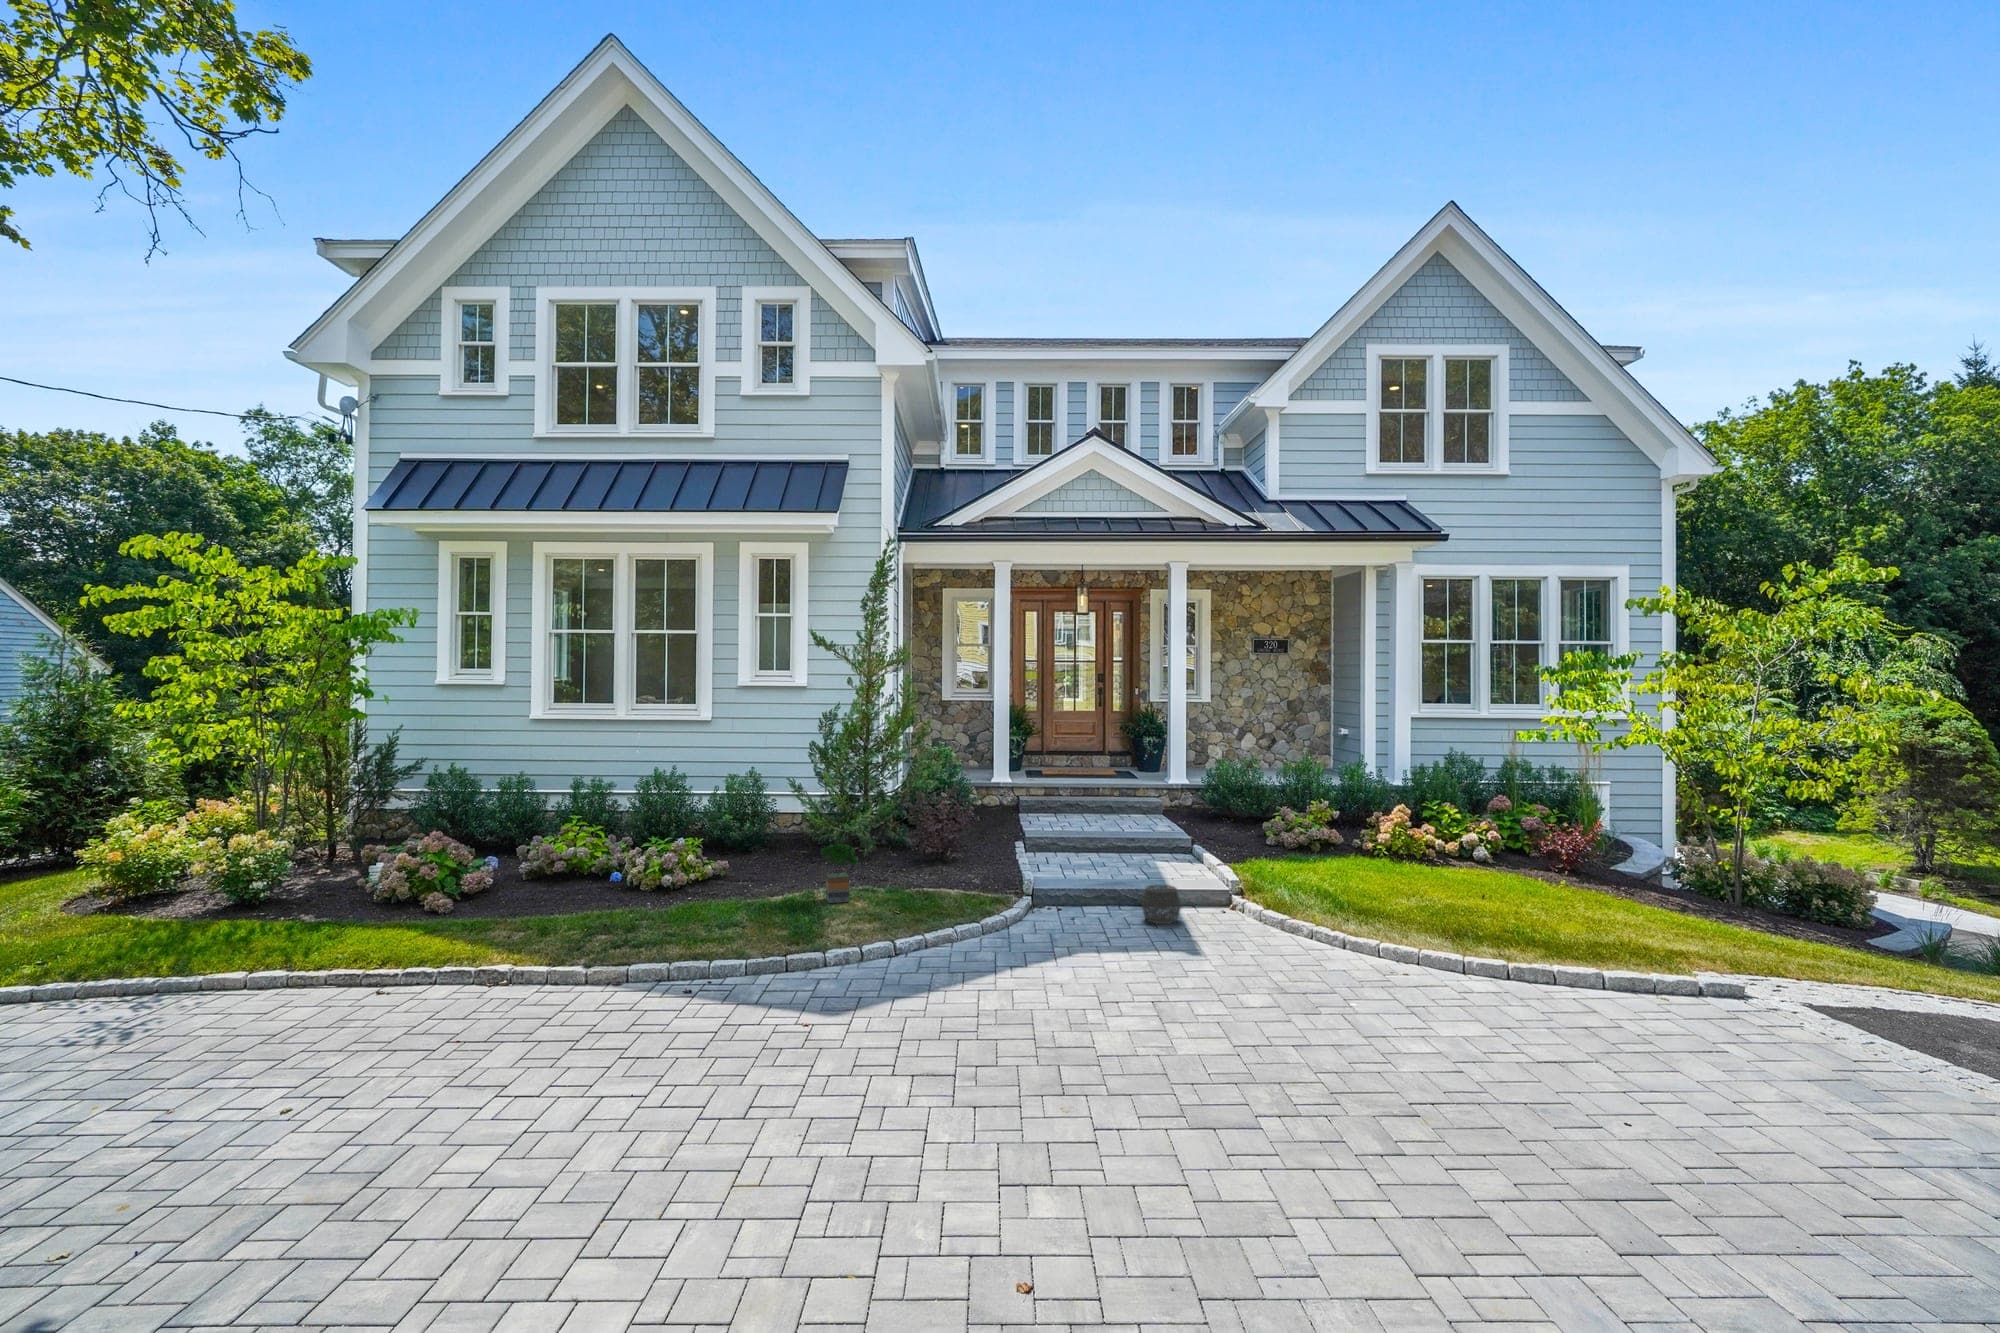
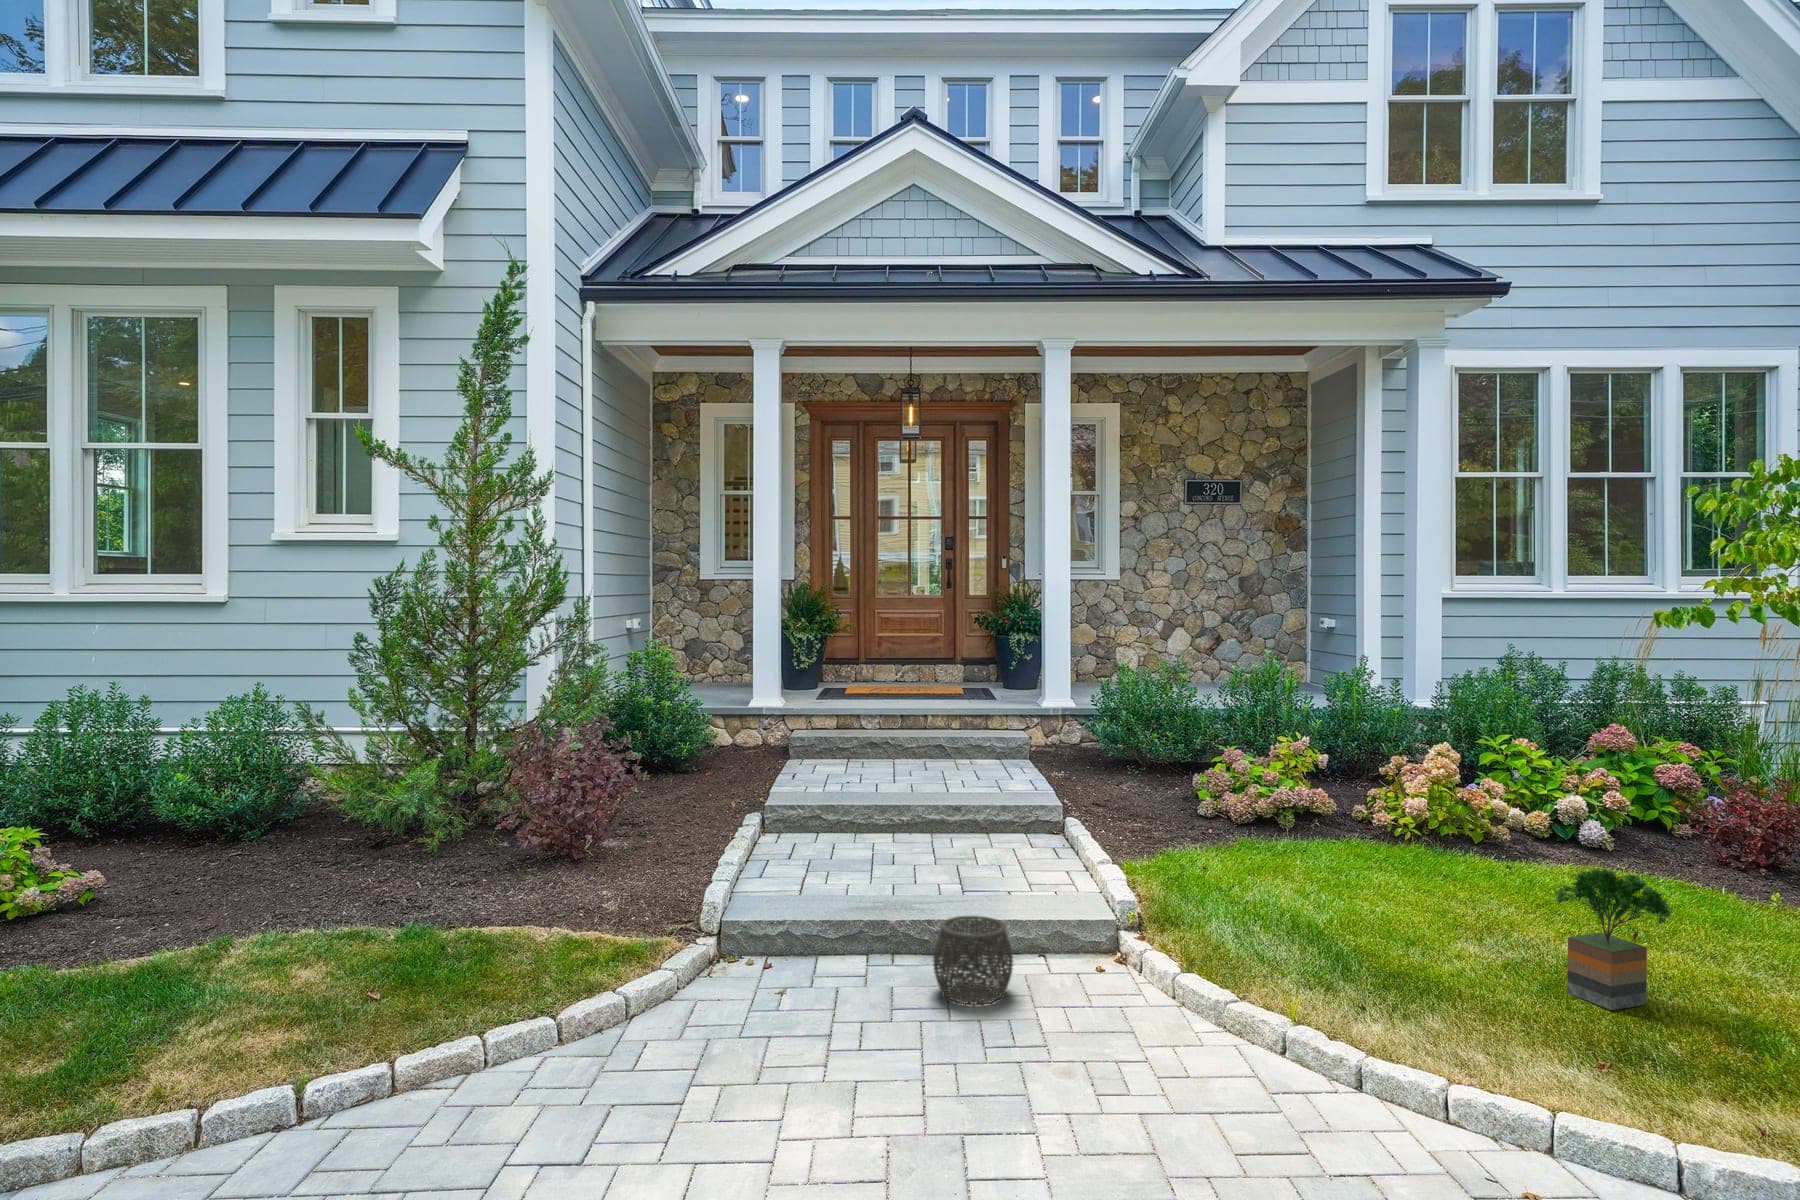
potted tree: present [820,844,858,903] -> present [1554,868,1675,1010]

